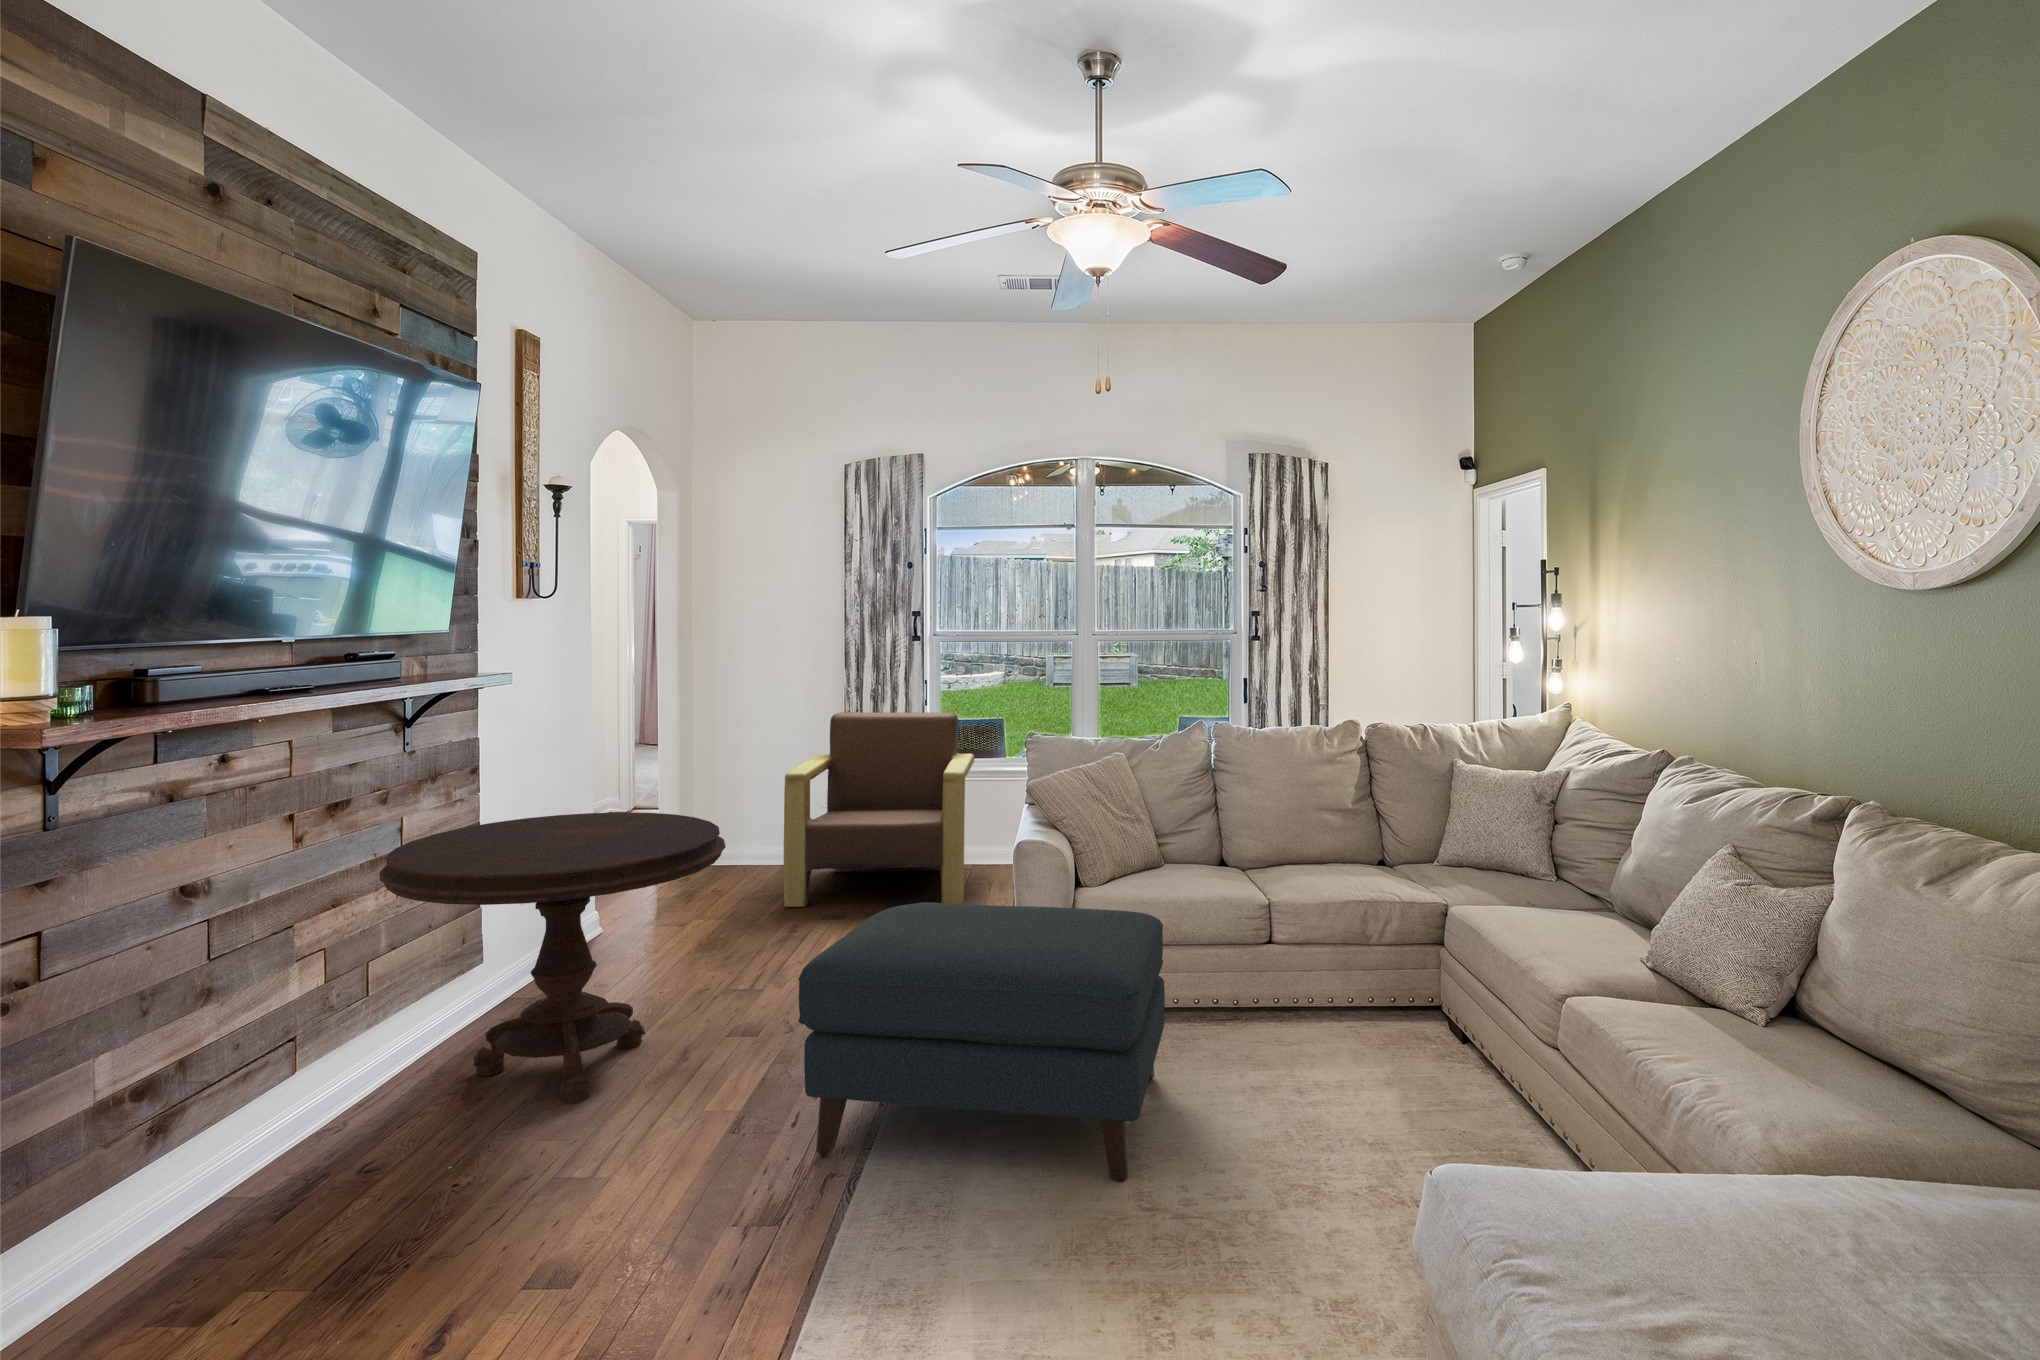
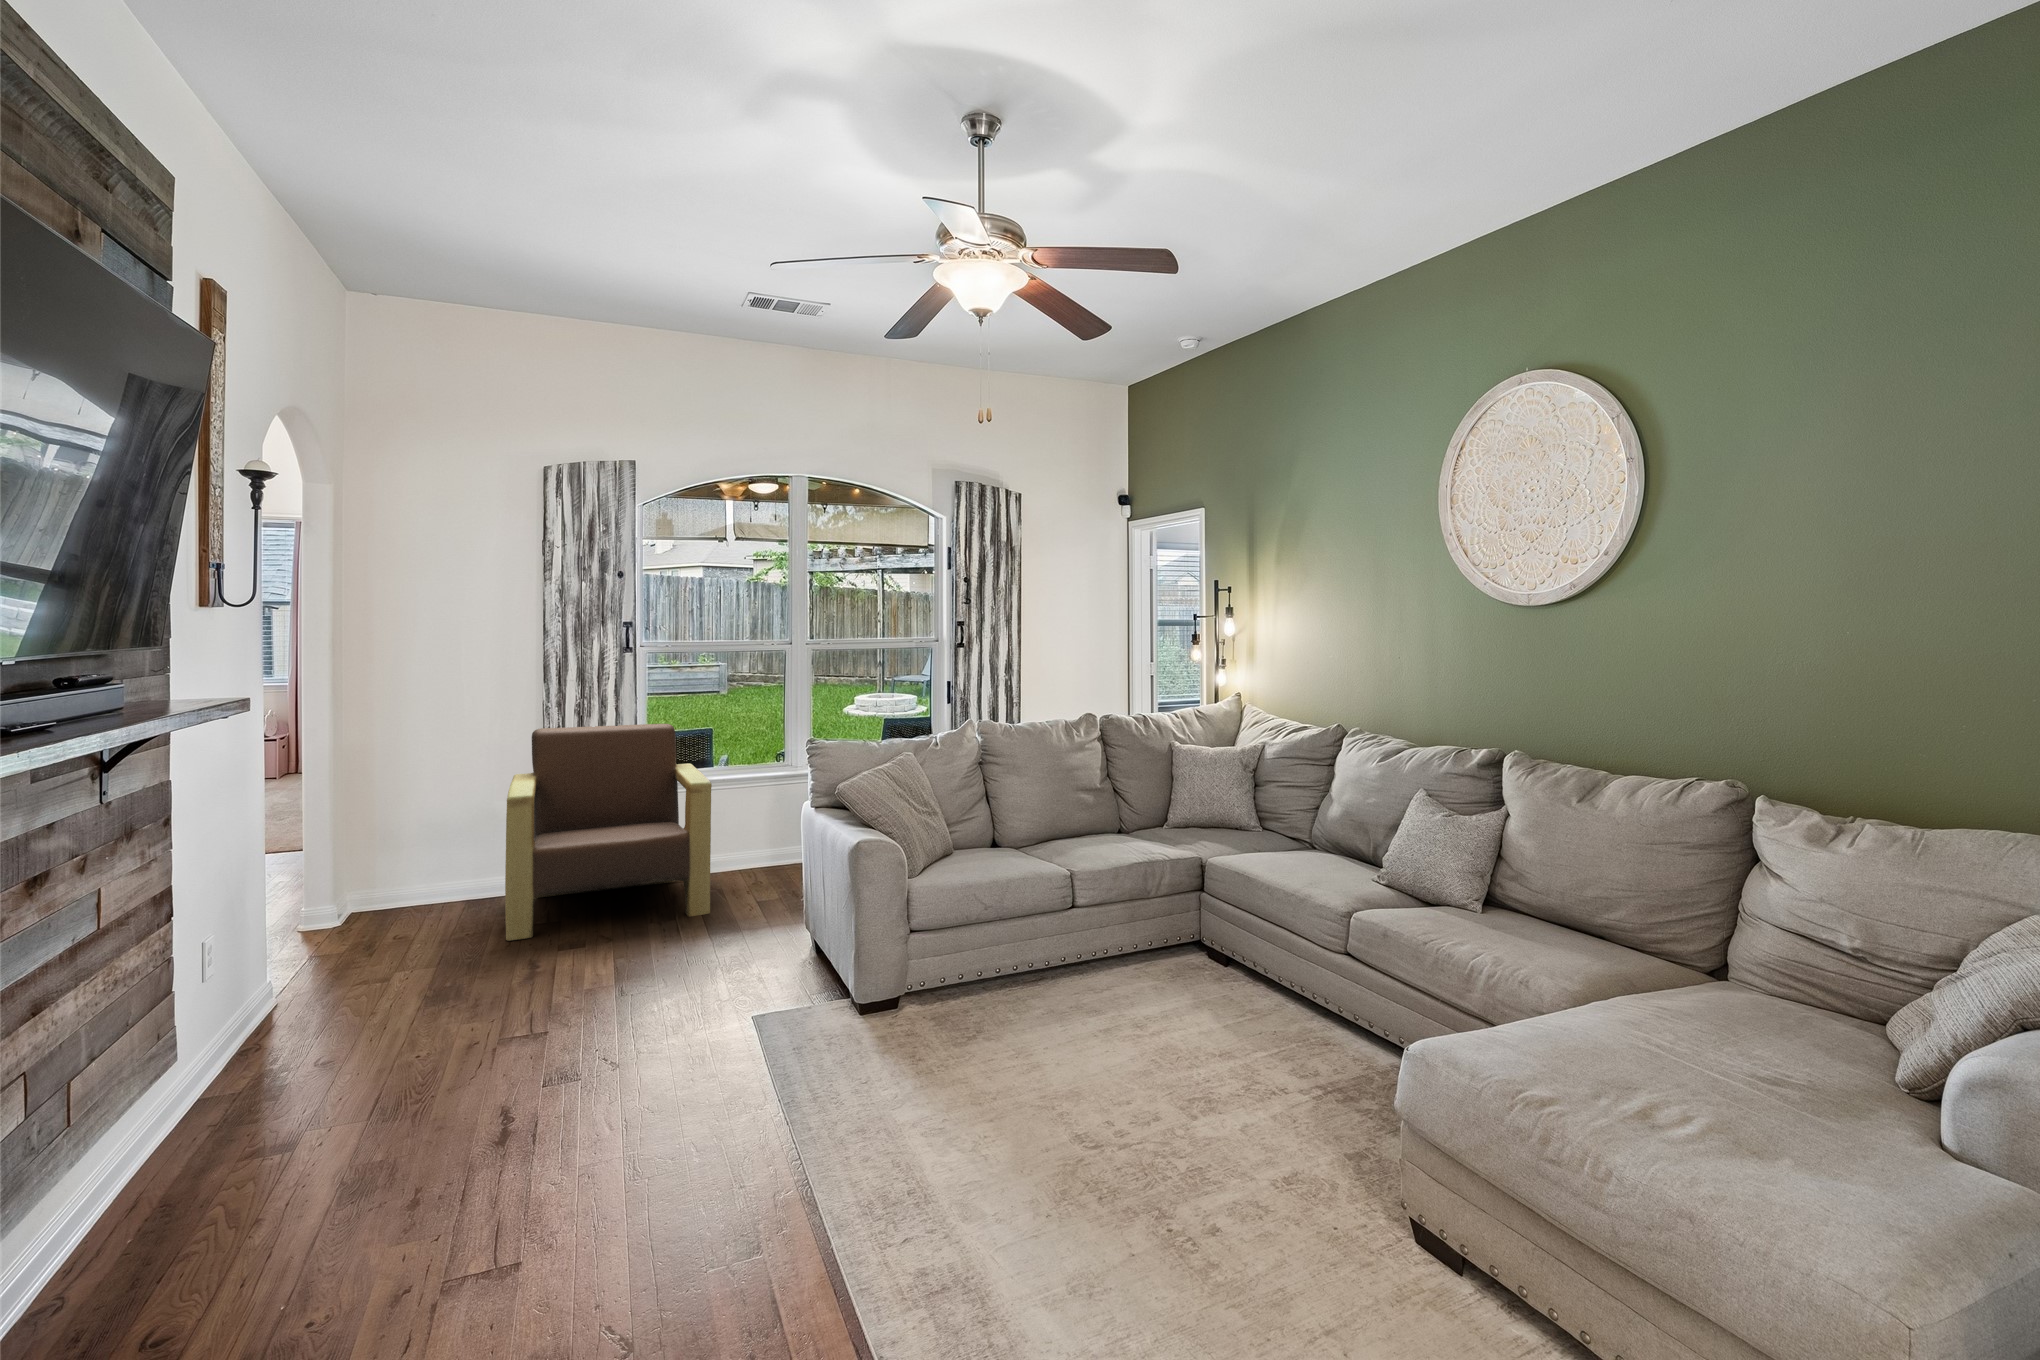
side table: present [379,812,726,1104] -> none [104,850,566,1196]
ottoman: present [798,902,1165,1182] -> none [736,894,1076,1179]

